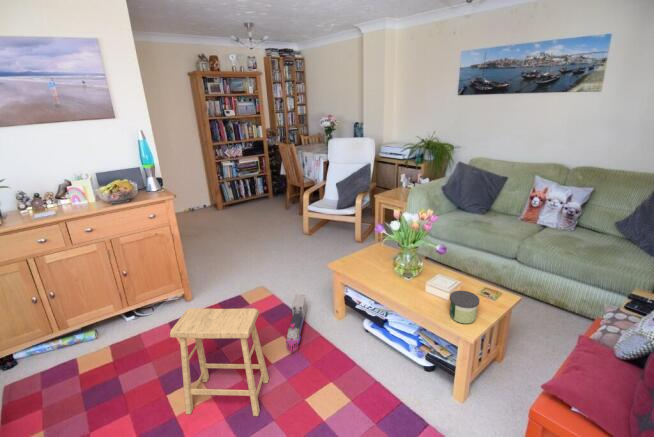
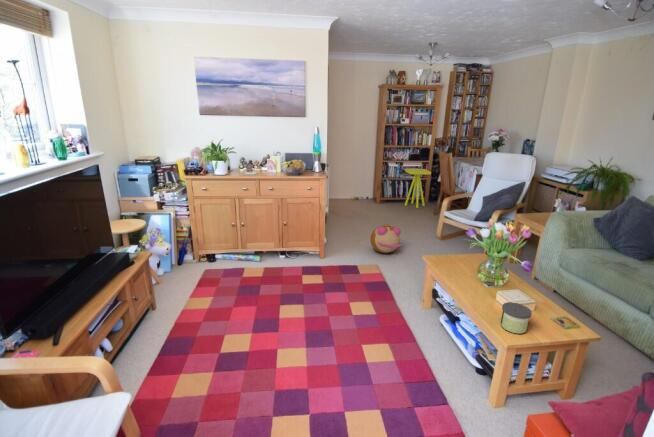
side table: none [242,163,272,206] -> present [405,169,431,208]
plush toy: none [241,234,279,269] -> present [370,224,402,253]
toy train: present [286,295,306,353] -> none [369,276,402,314]
footstool: present [170,308,269,416] -> none [286,251,347,340]

